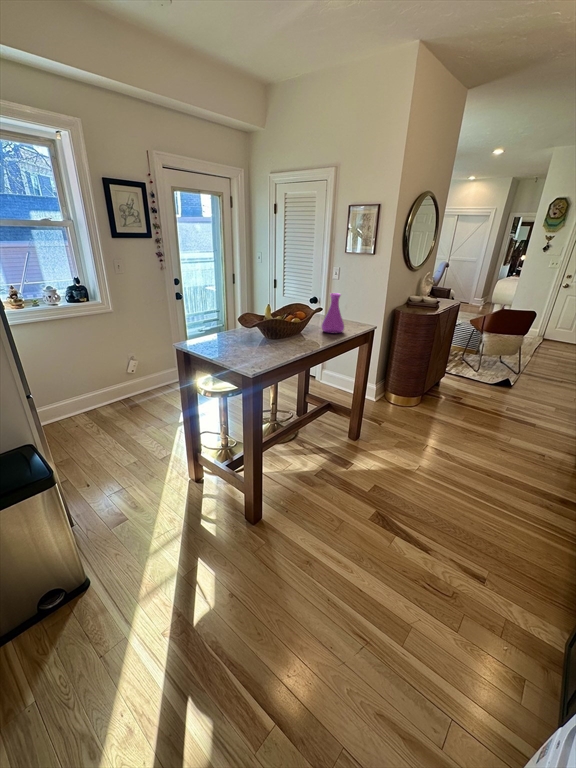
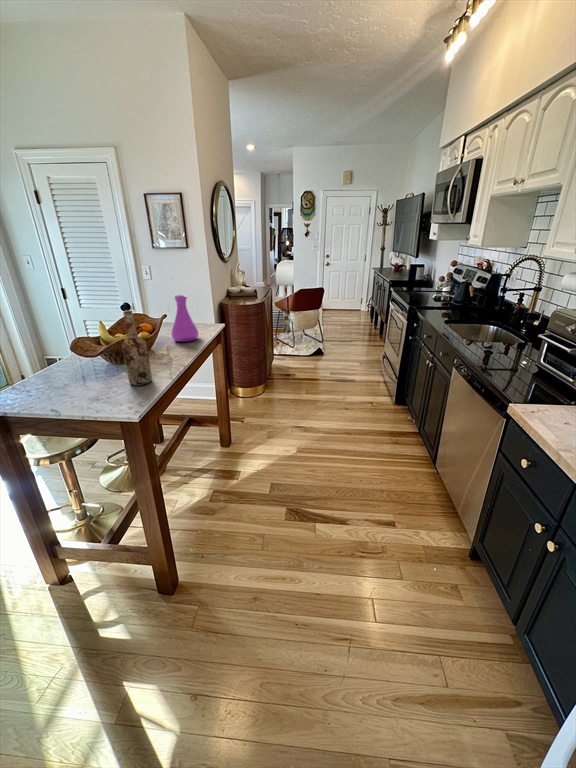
wine bottle: none [266,296,284,355] -> present [122,311,152,386]

